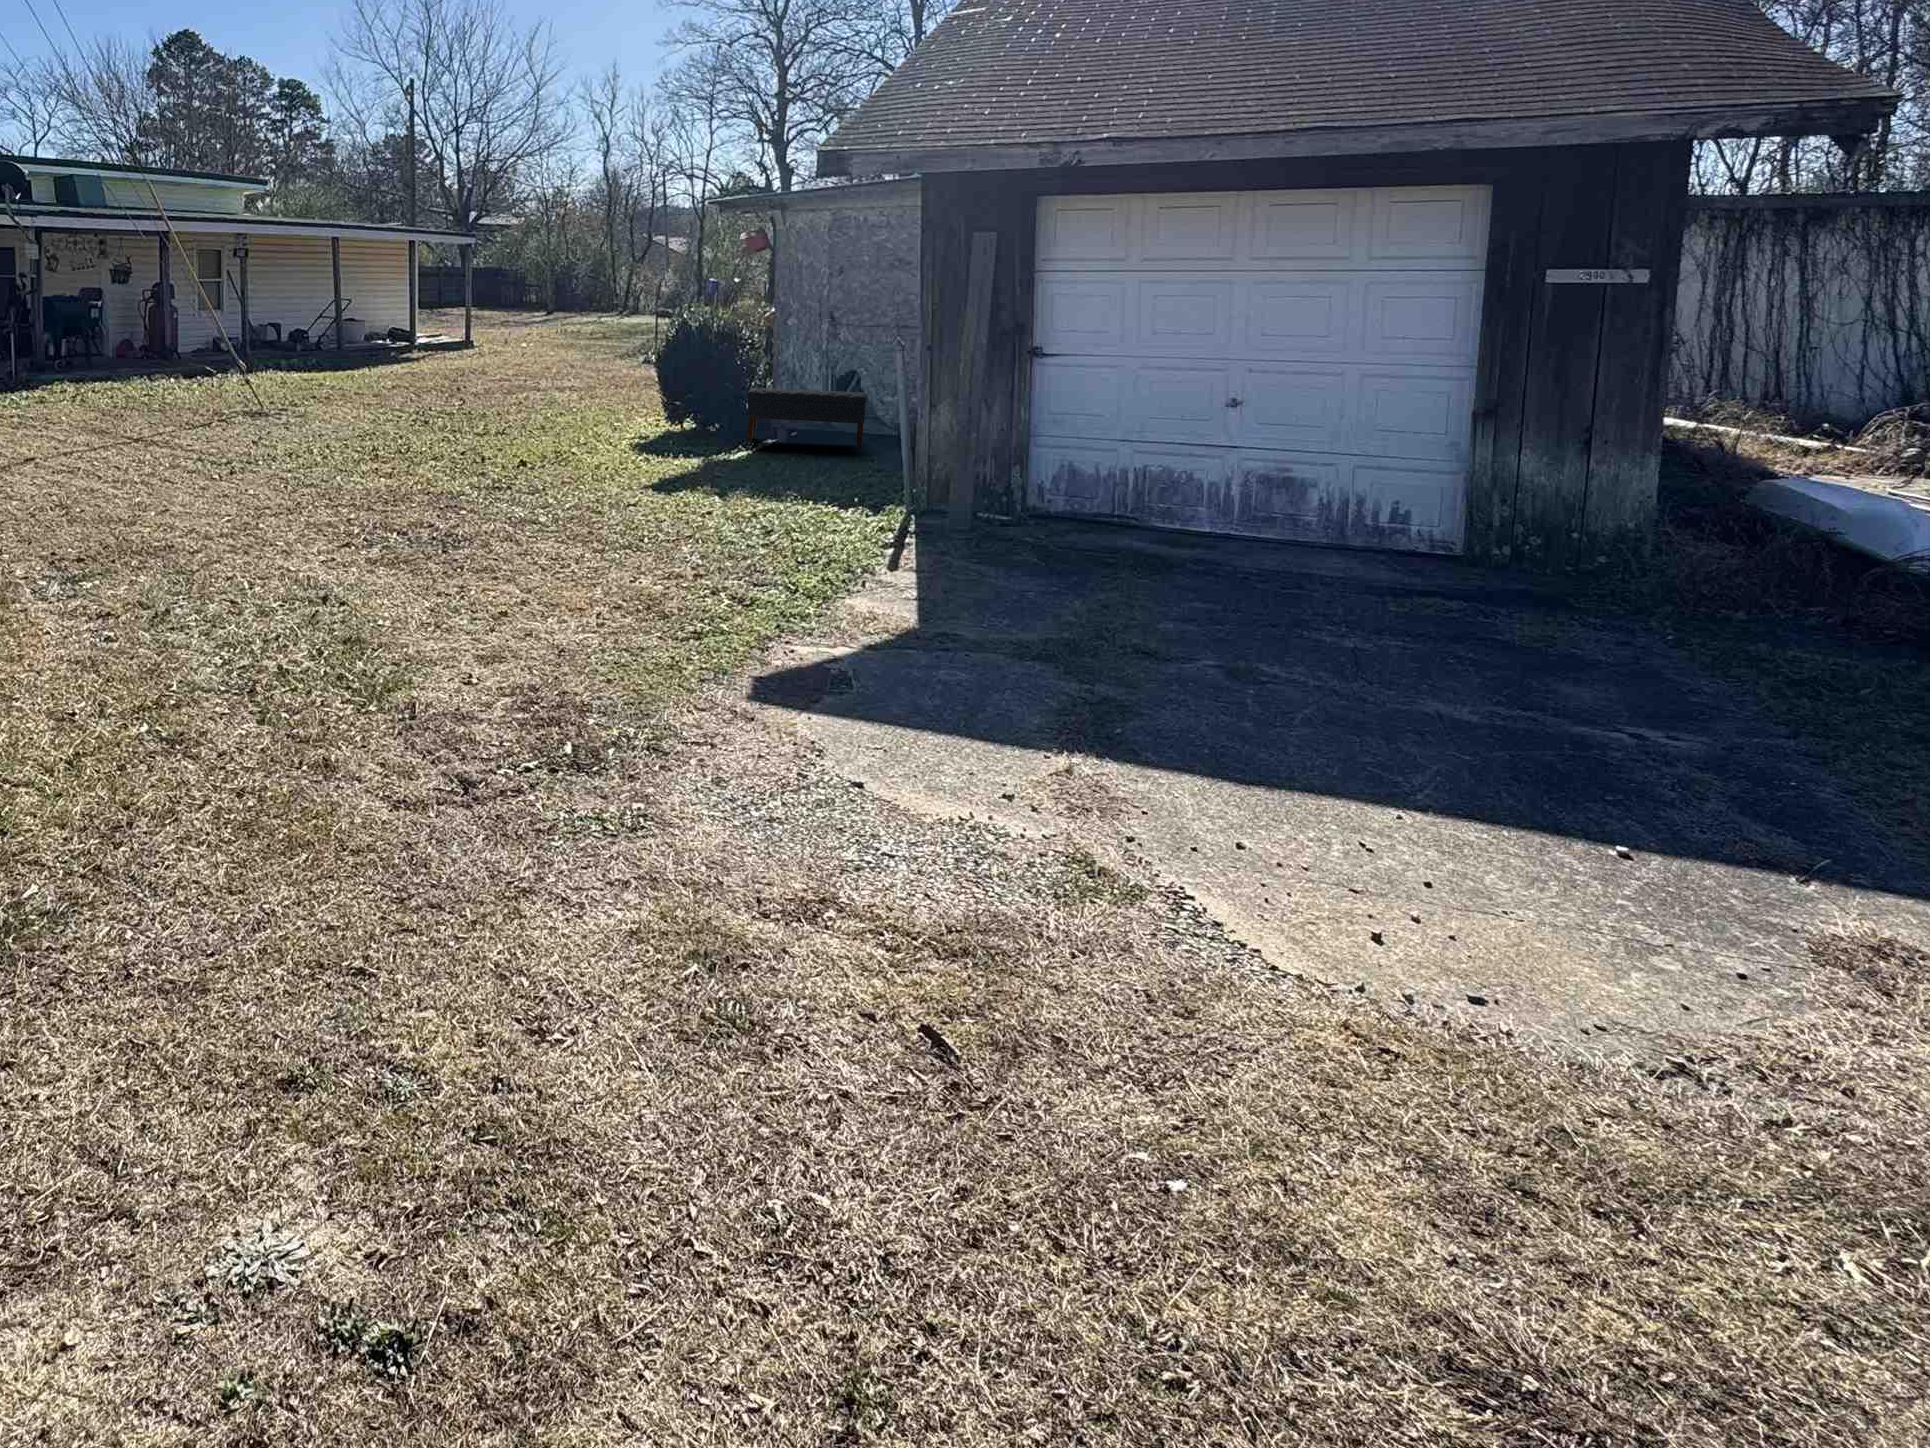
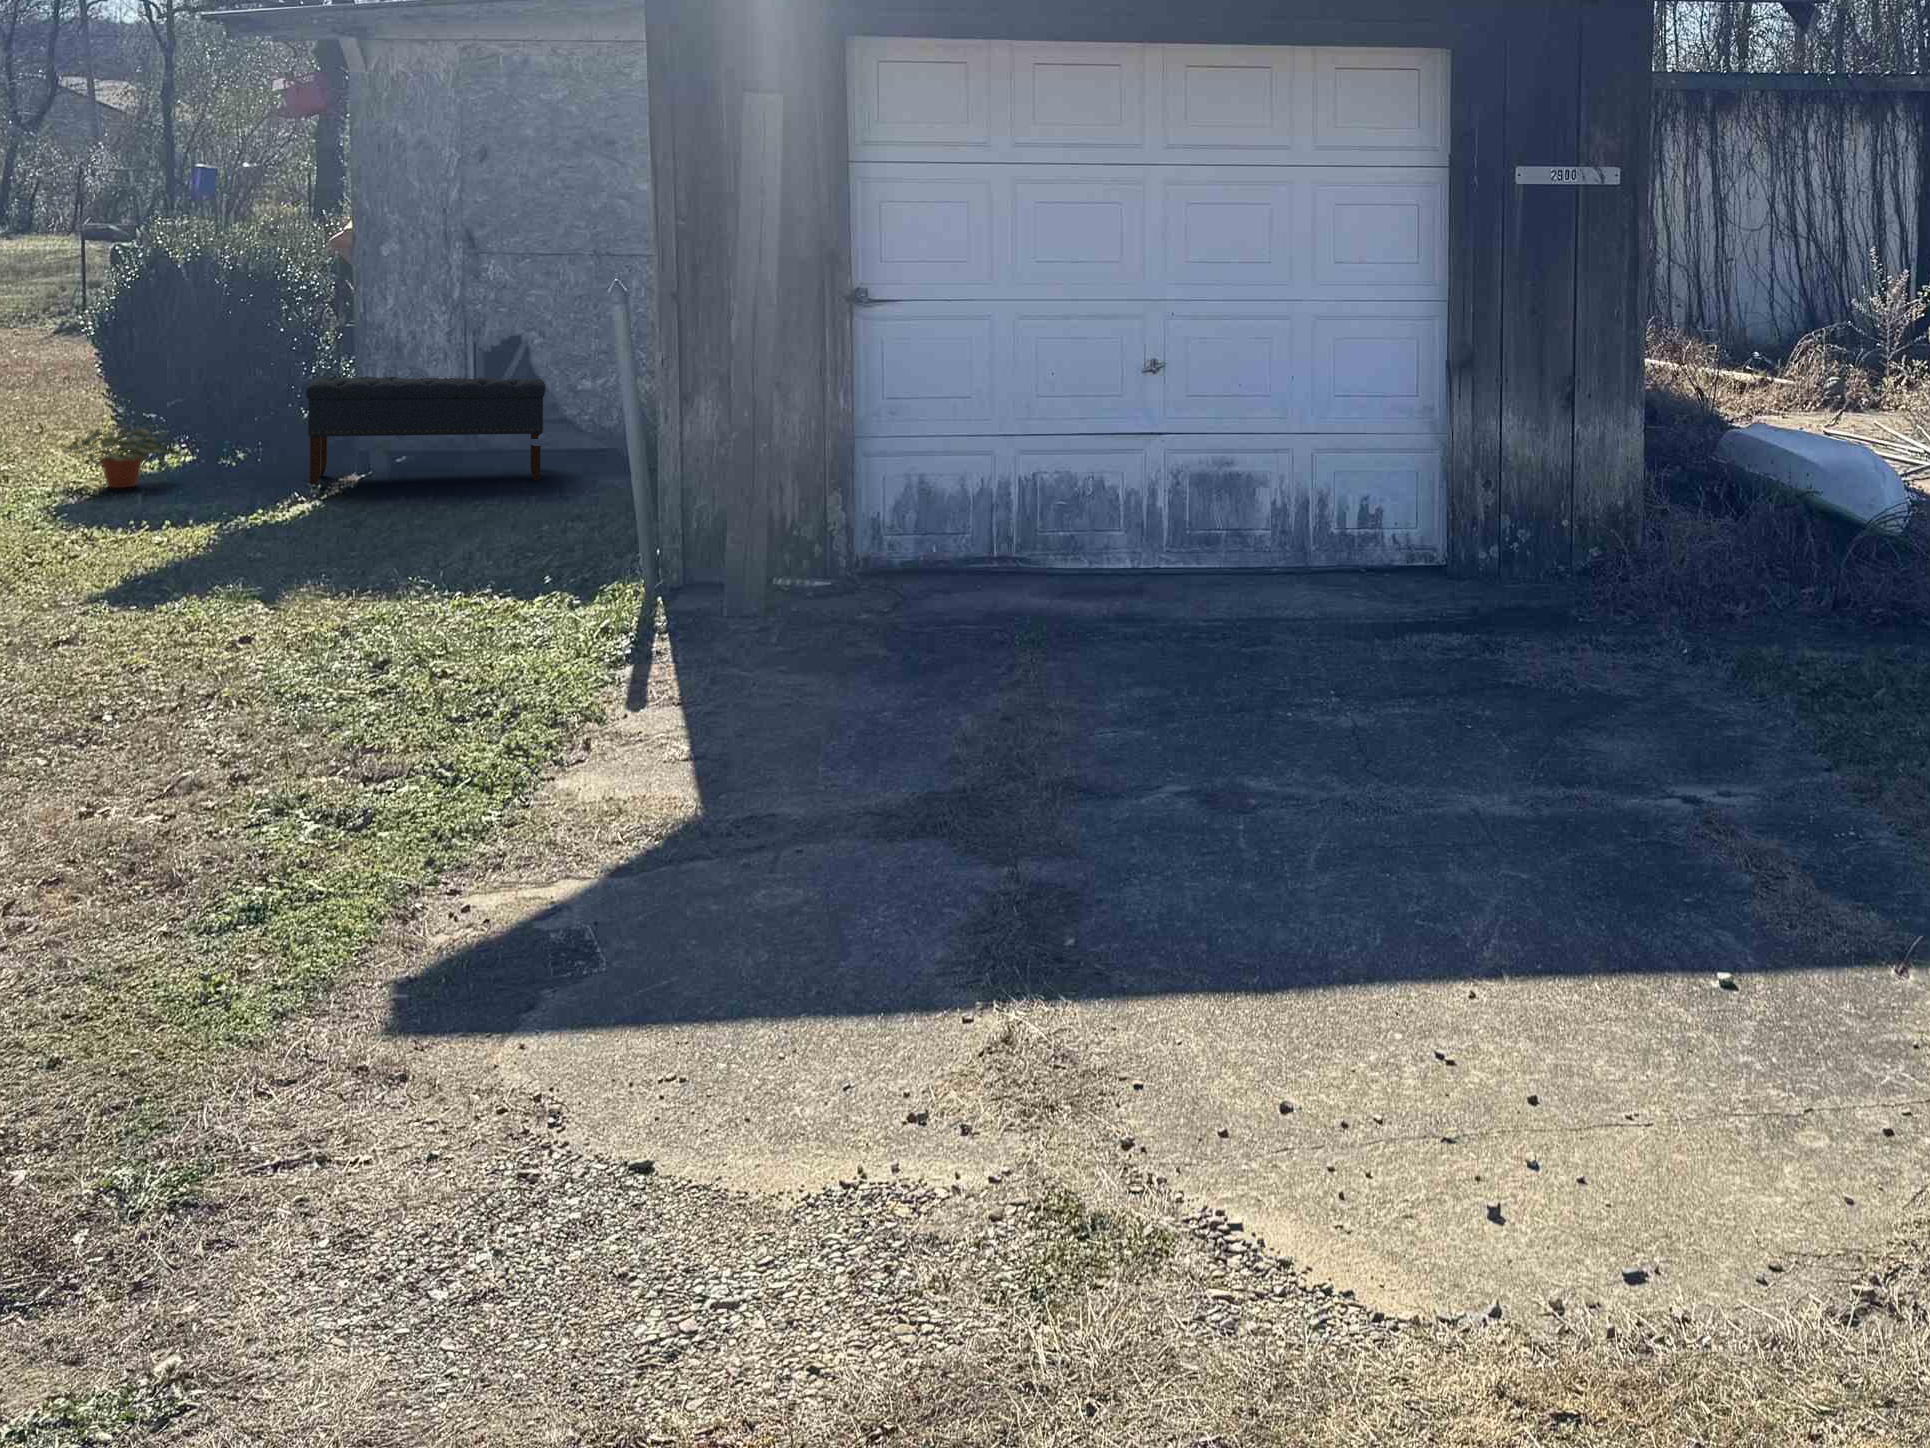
potted plant: none [639,407,693,437] -> present [64,425,184,488]

